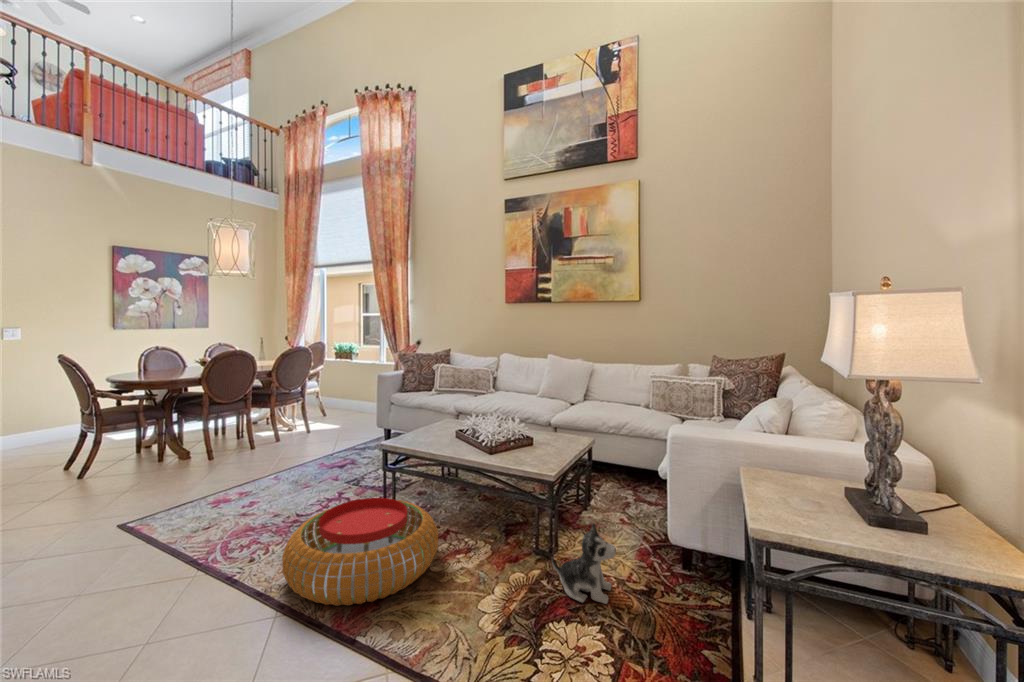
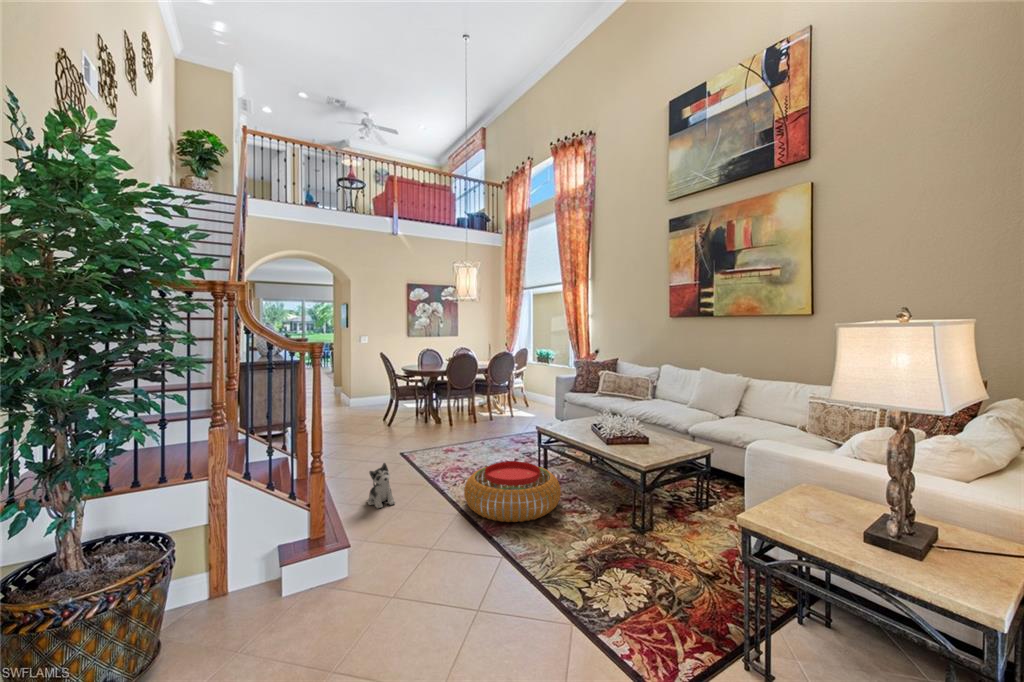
plush toy: present [552,523,616,604] -> present [368,463,395,508]

